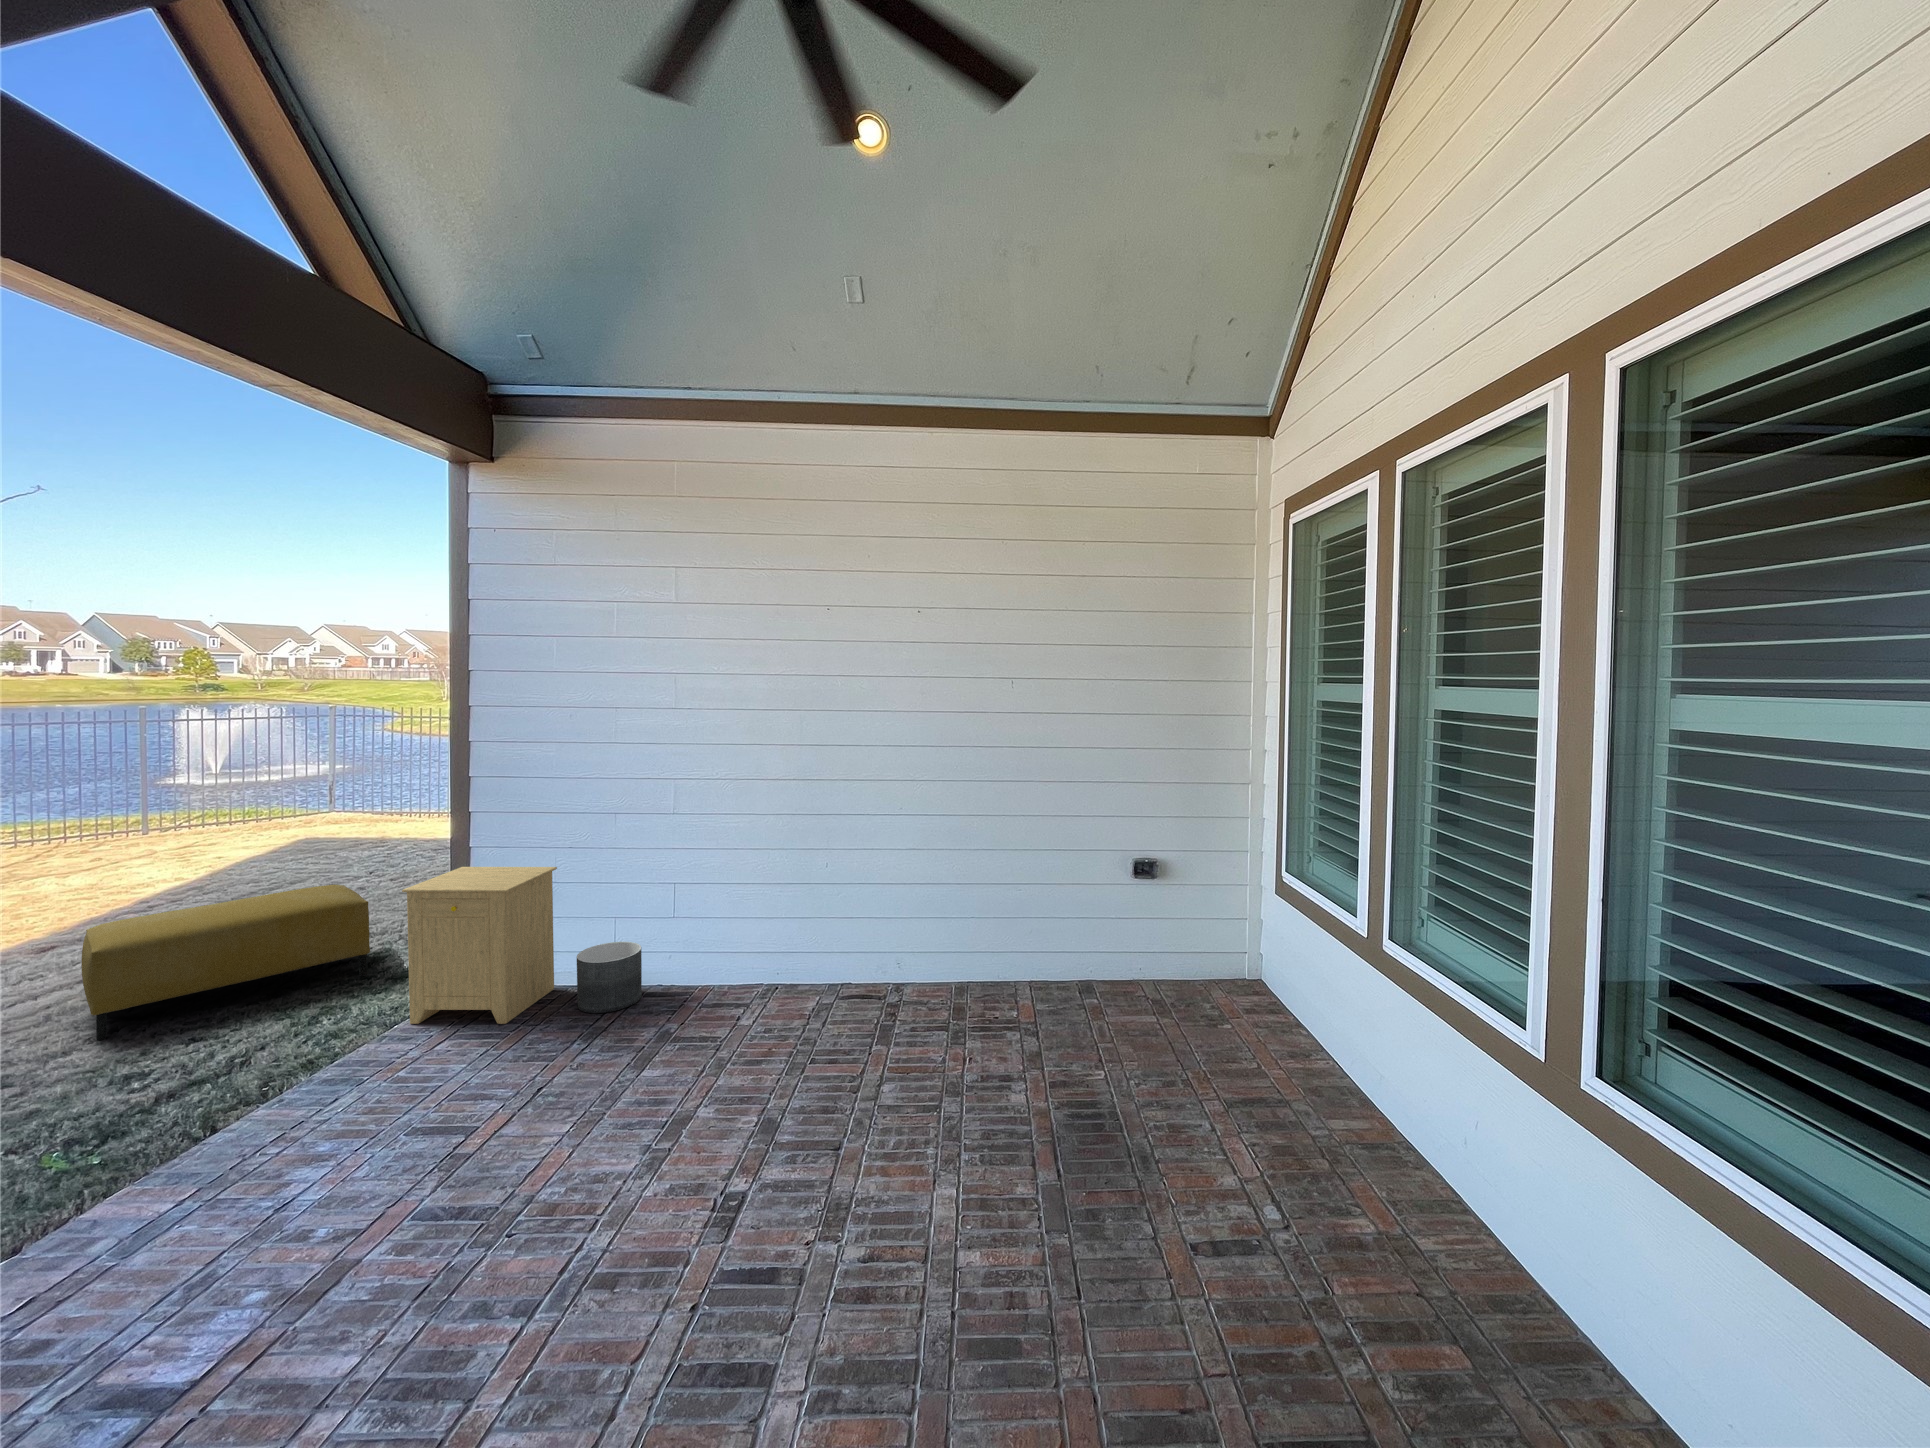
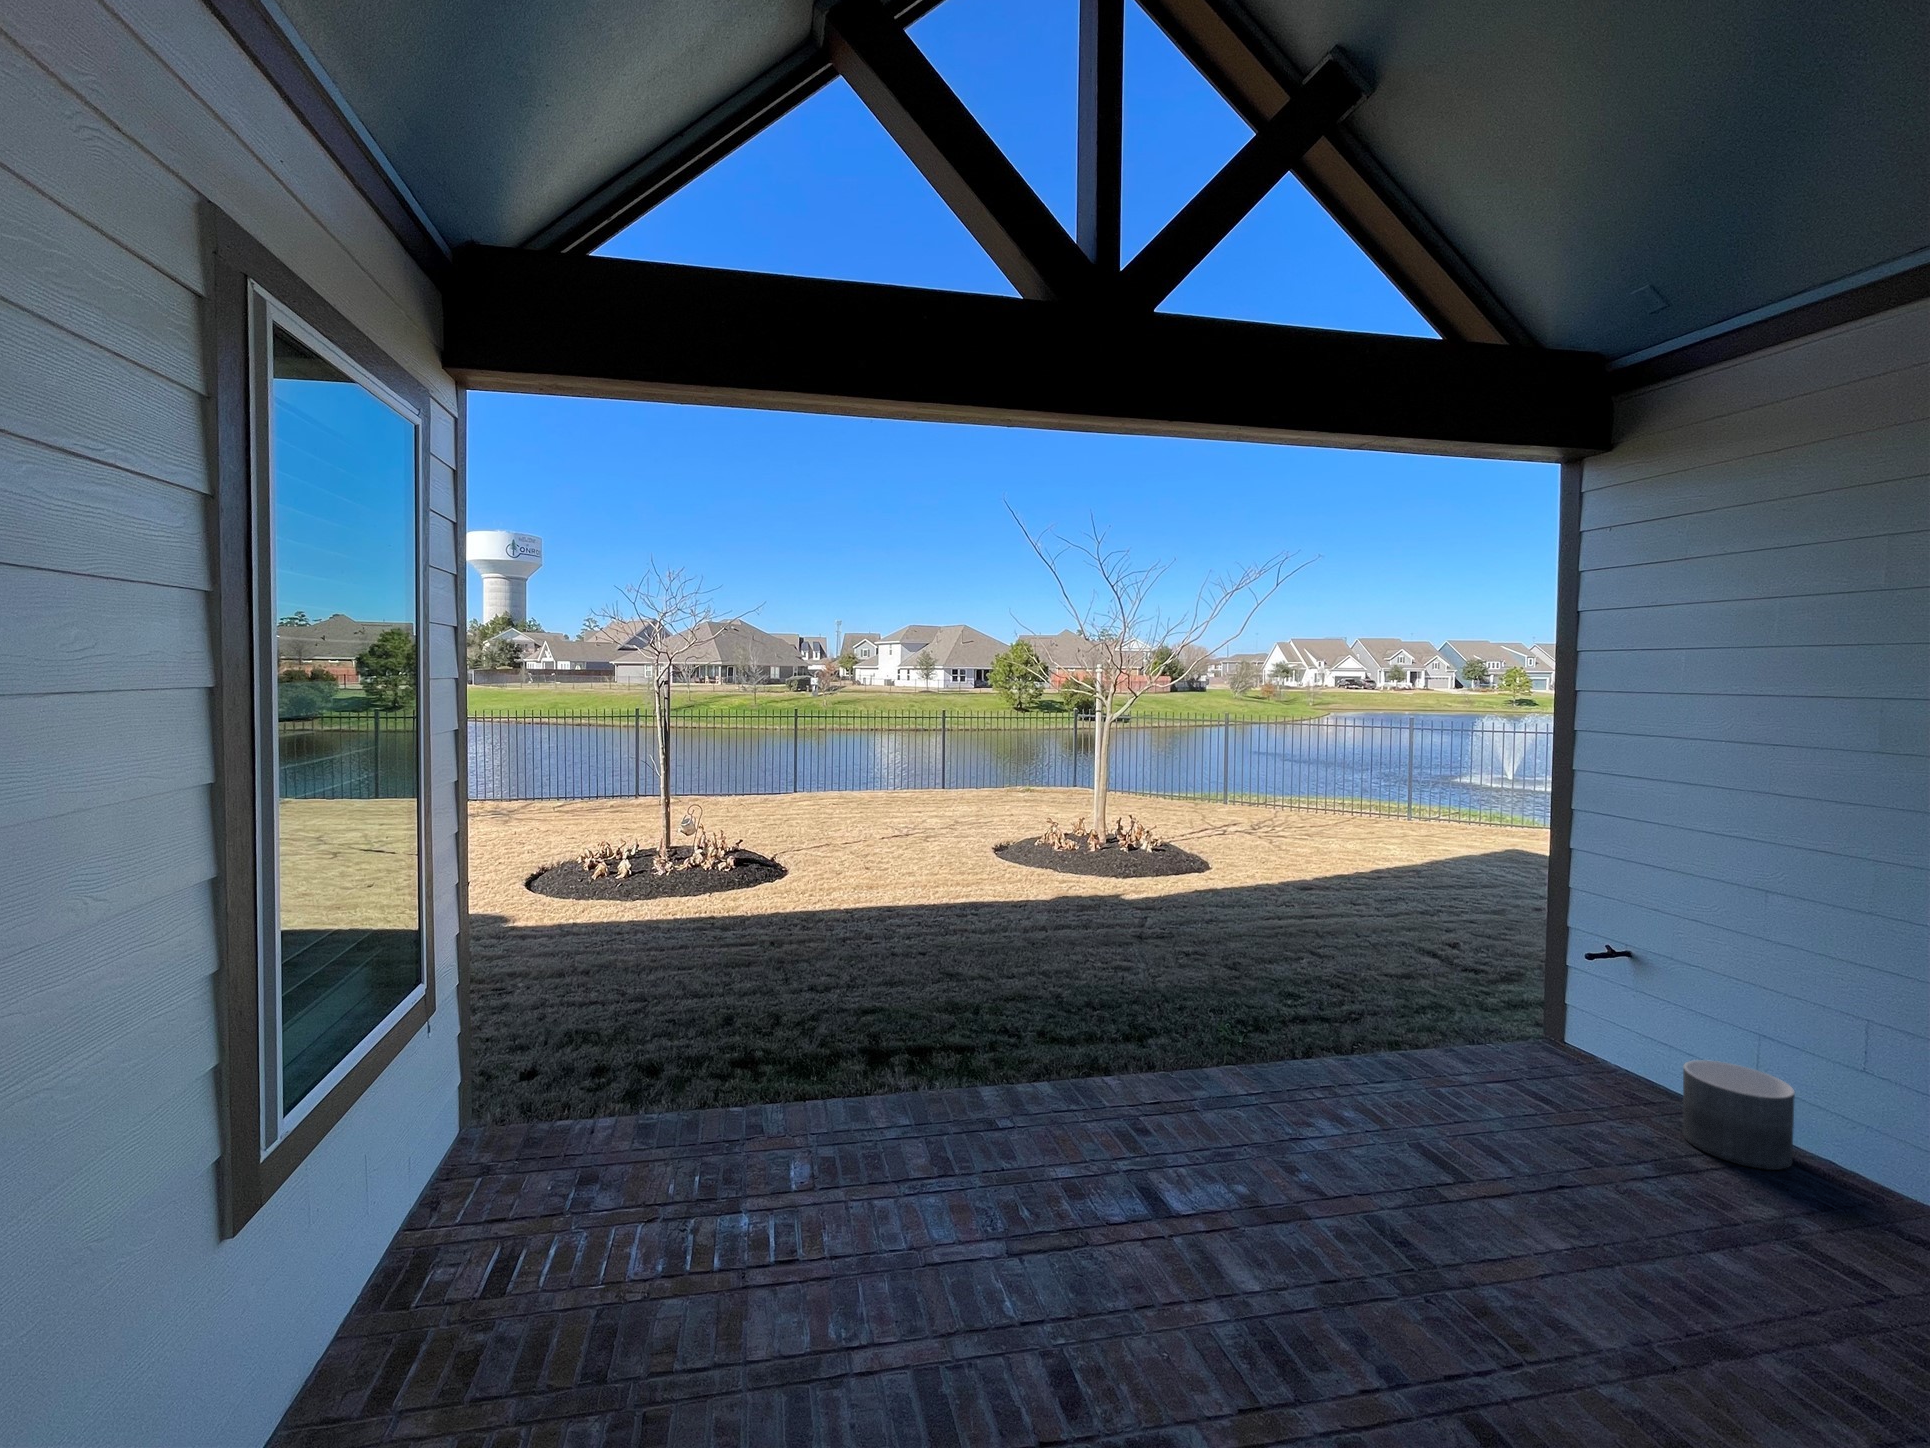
side table: present [402,867,557,1024] -> none [1488,906,1679,1104]
ottoman: present [81,885,370,1040] -> none [1284,874,1490,994]

